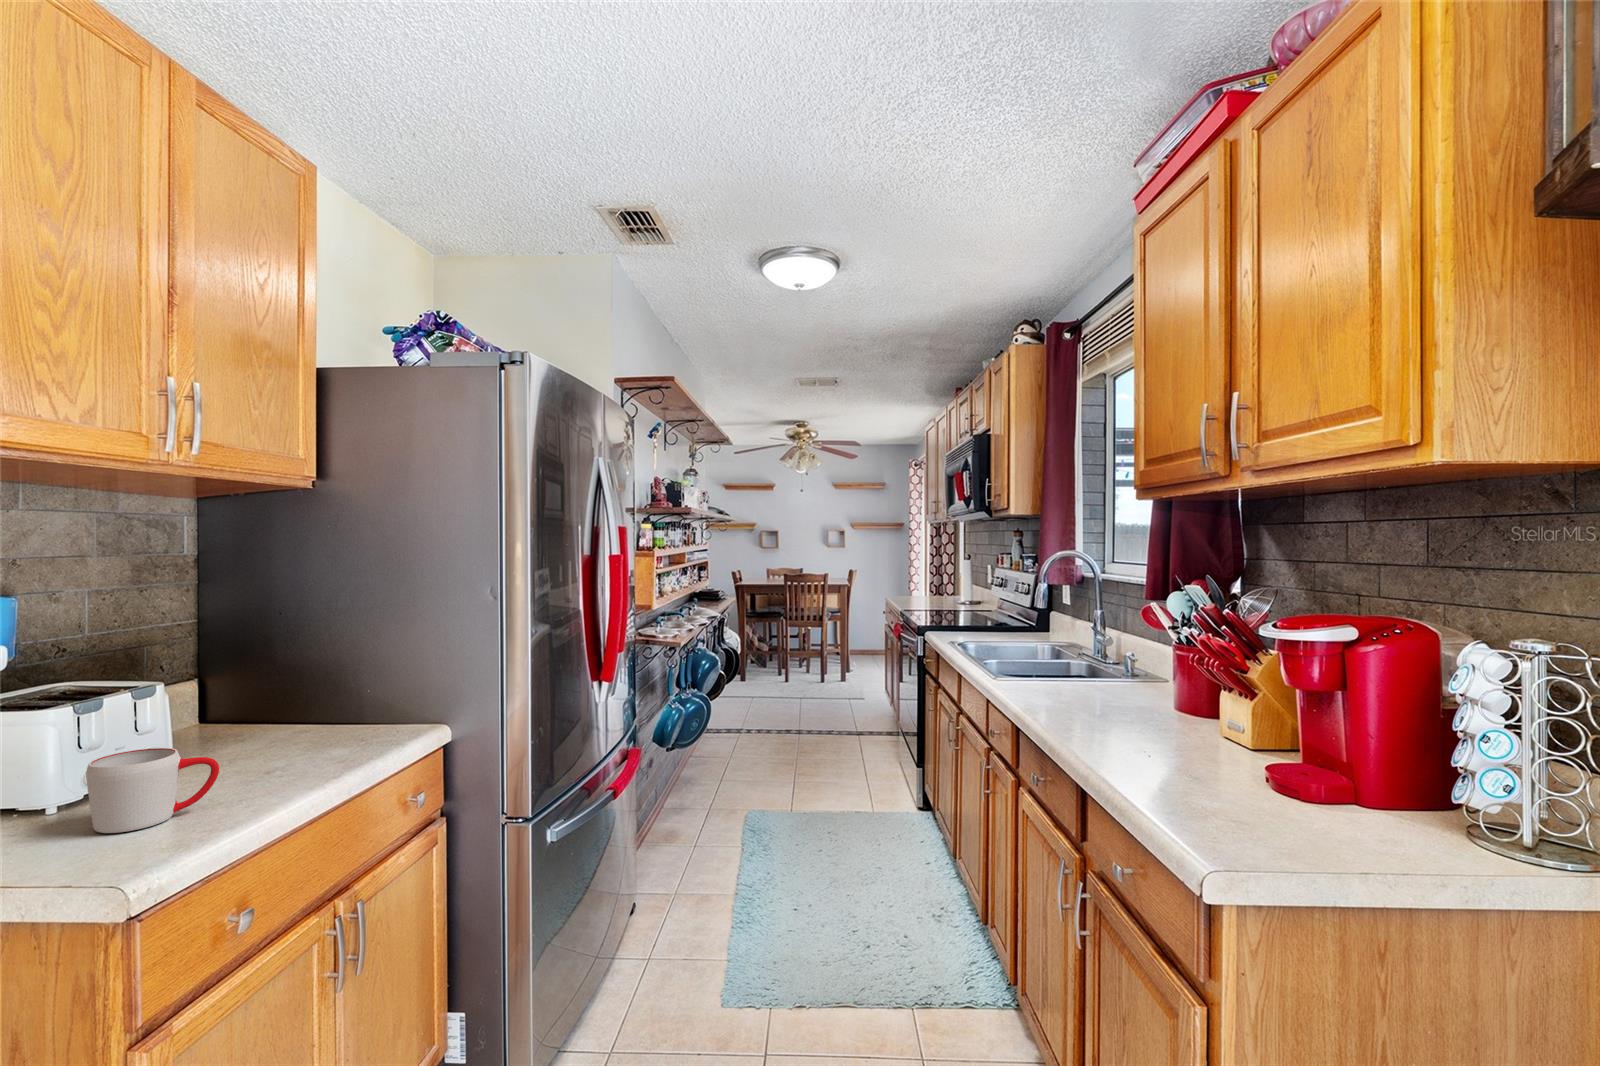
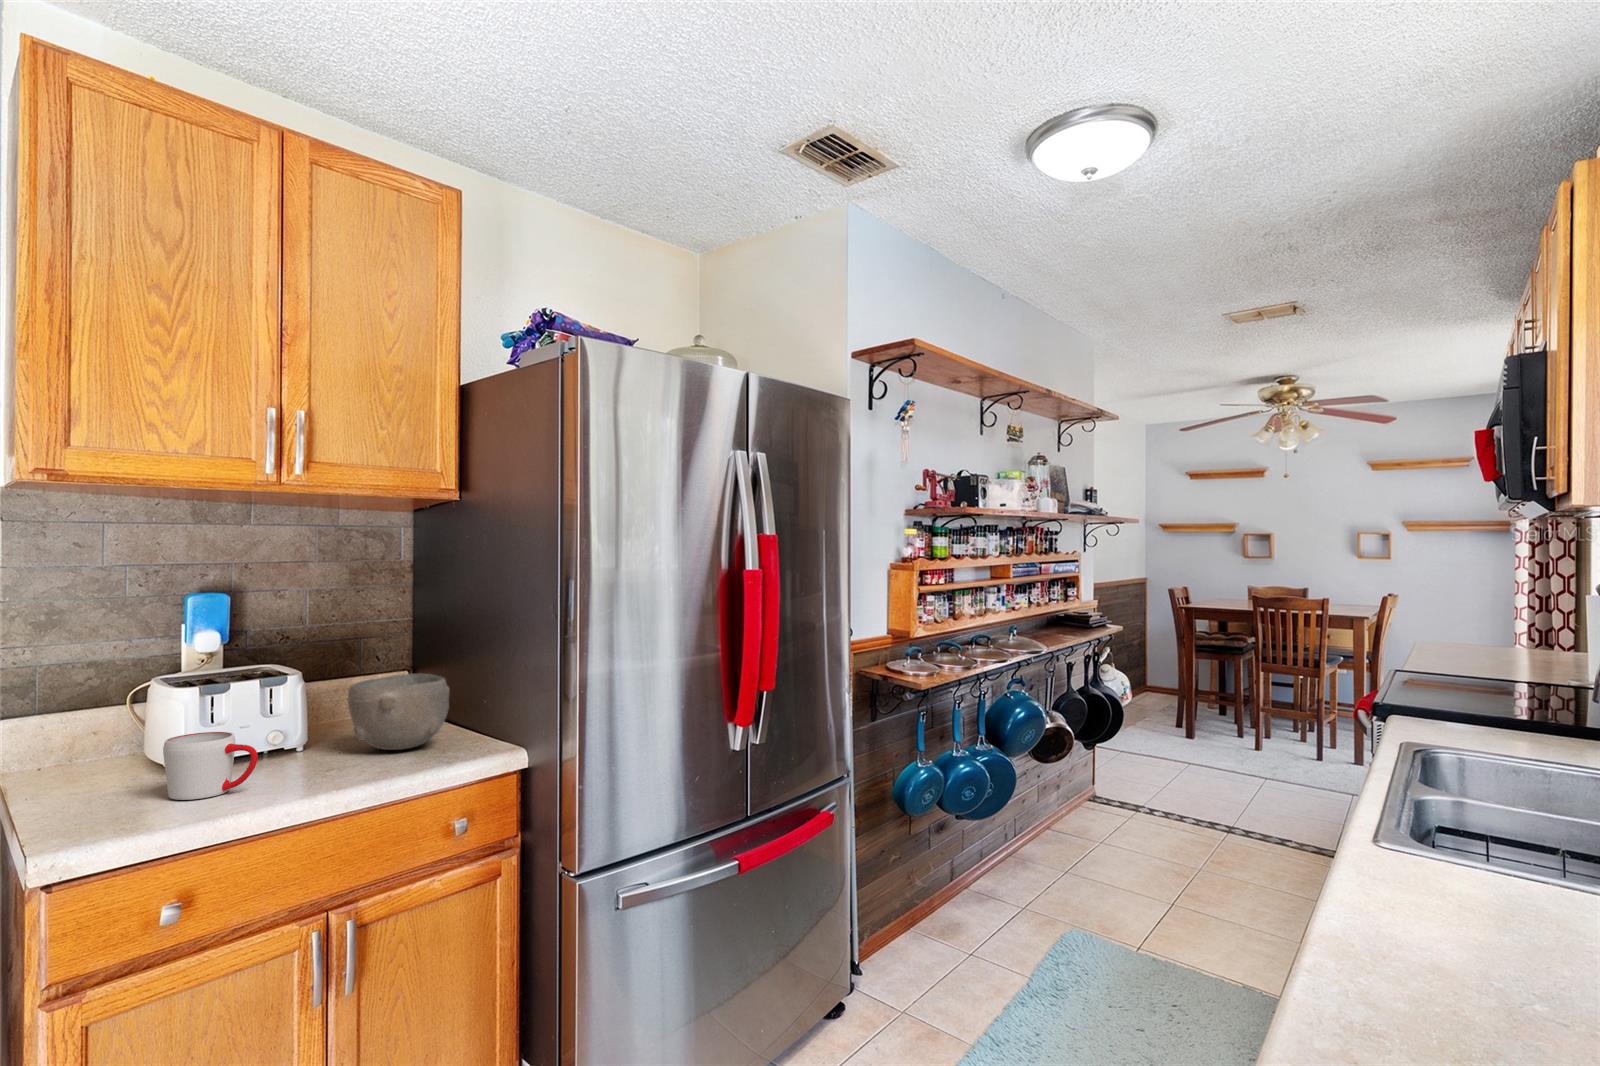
bowl: none [226,668,349,750] -> present [348,674,449,750]

